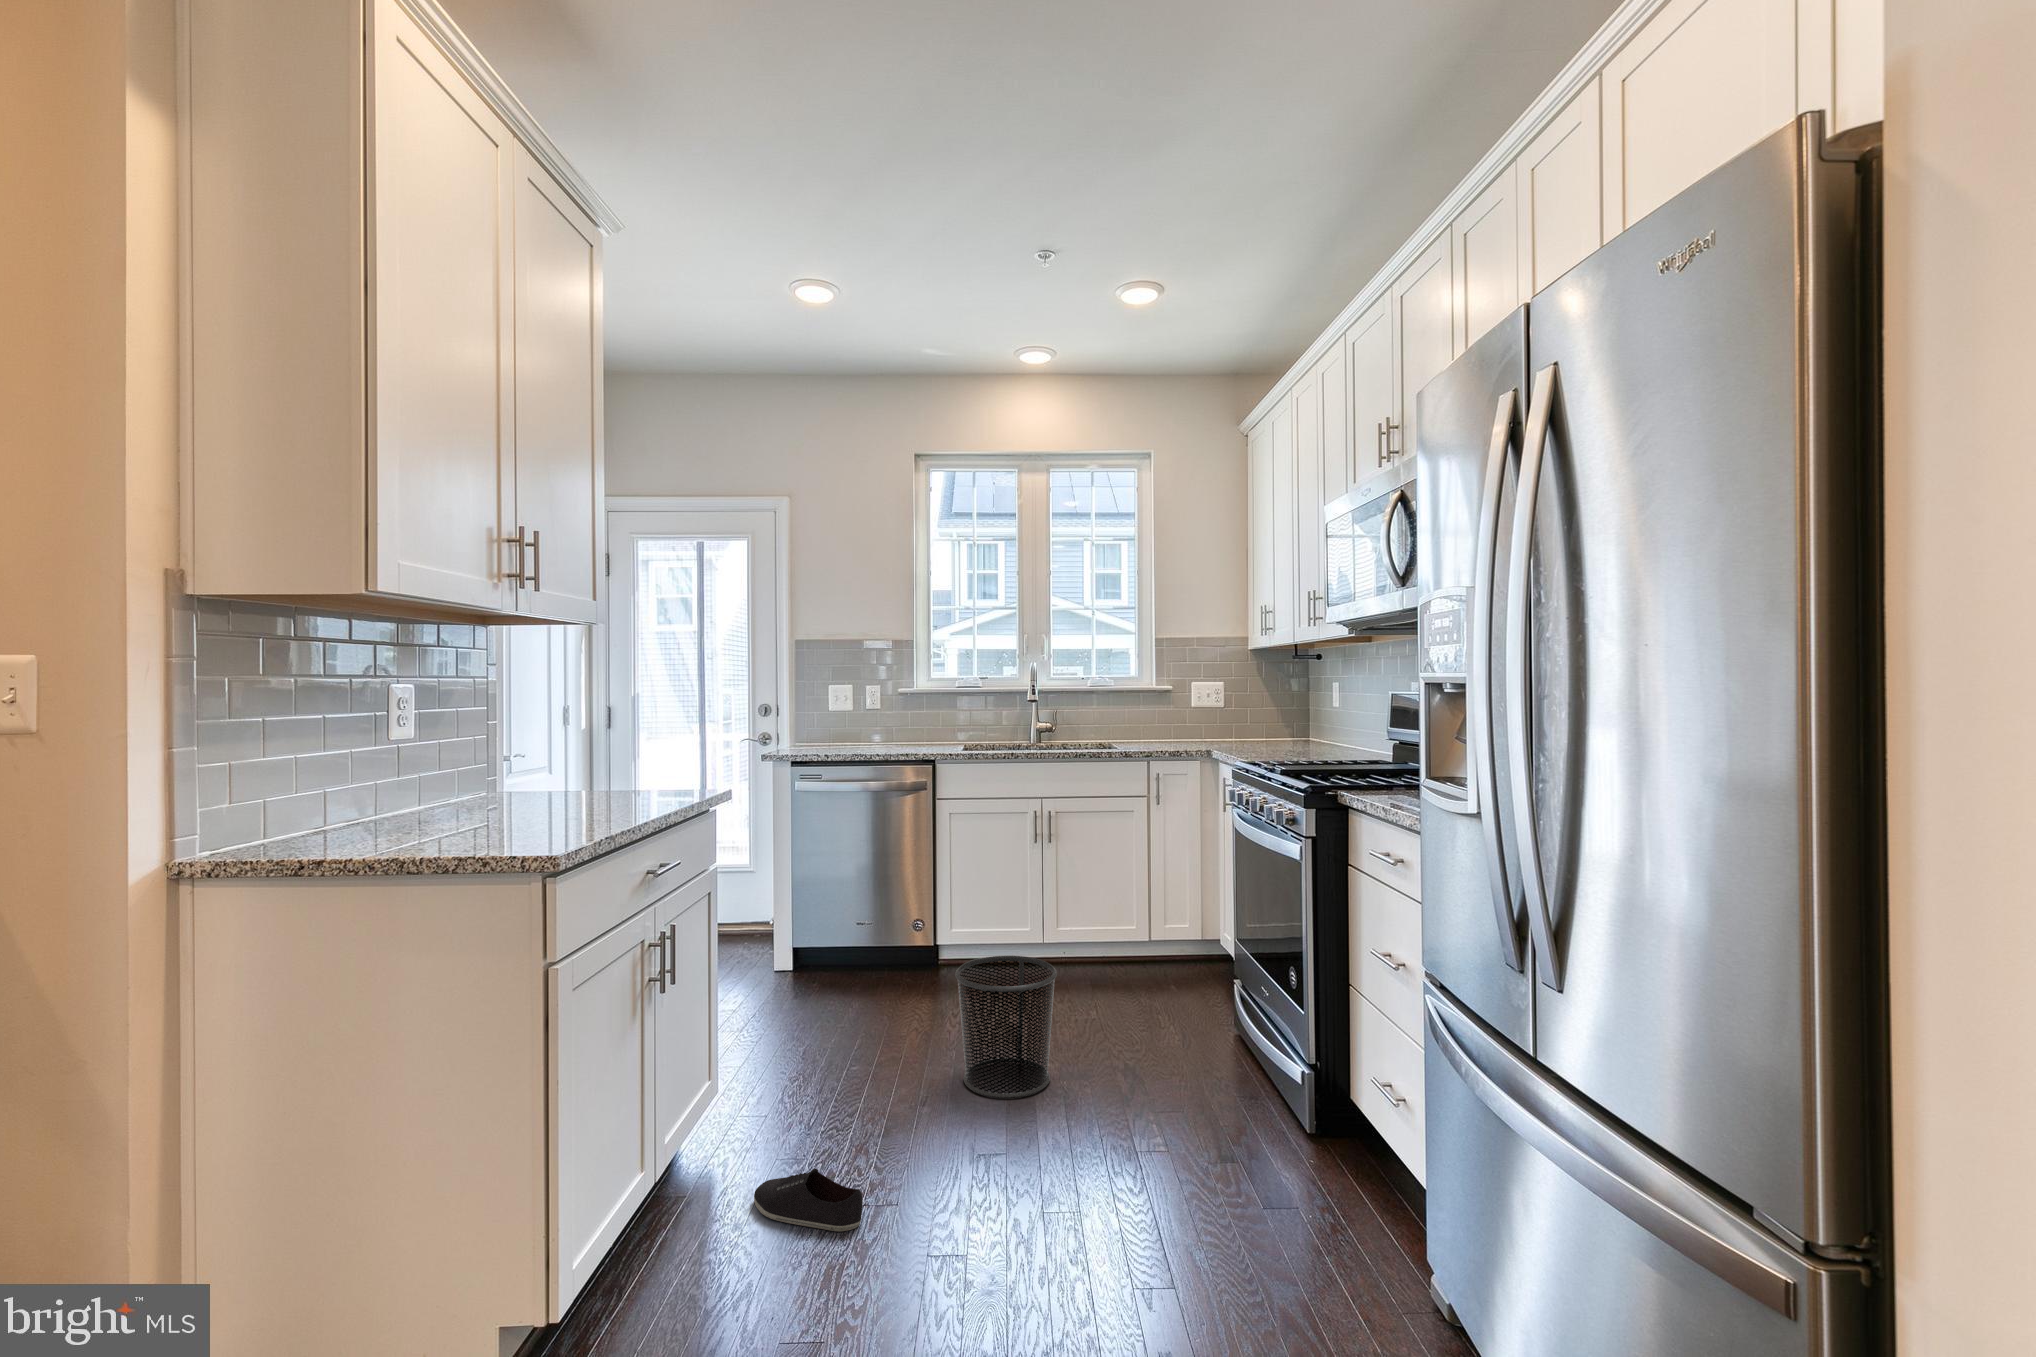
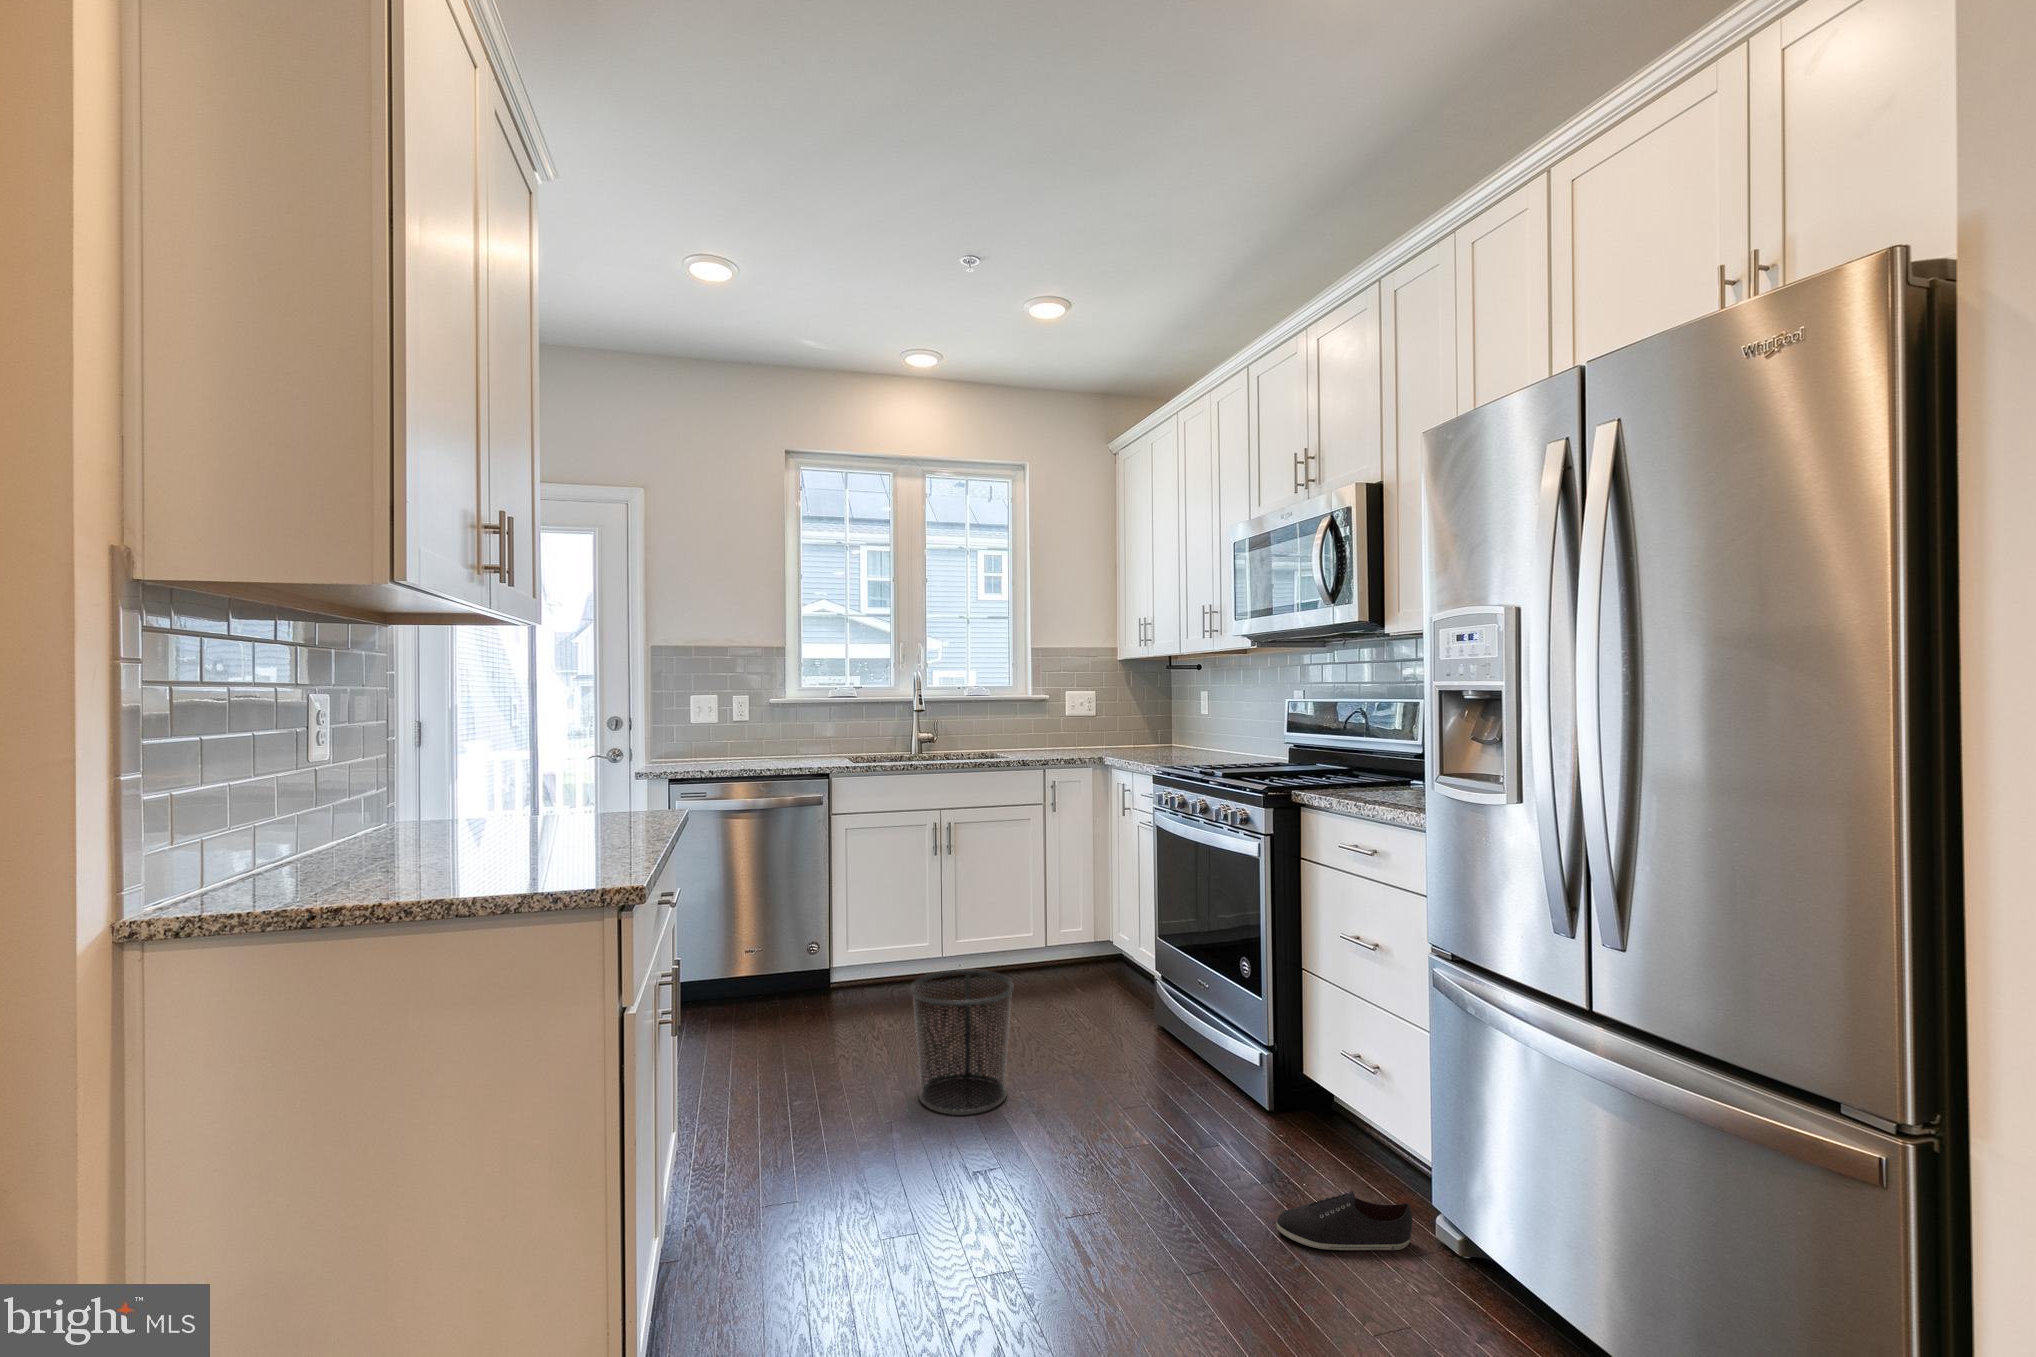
shoe: present [754,1169,863,1231] -> present [1276,1190,1412,1250]

